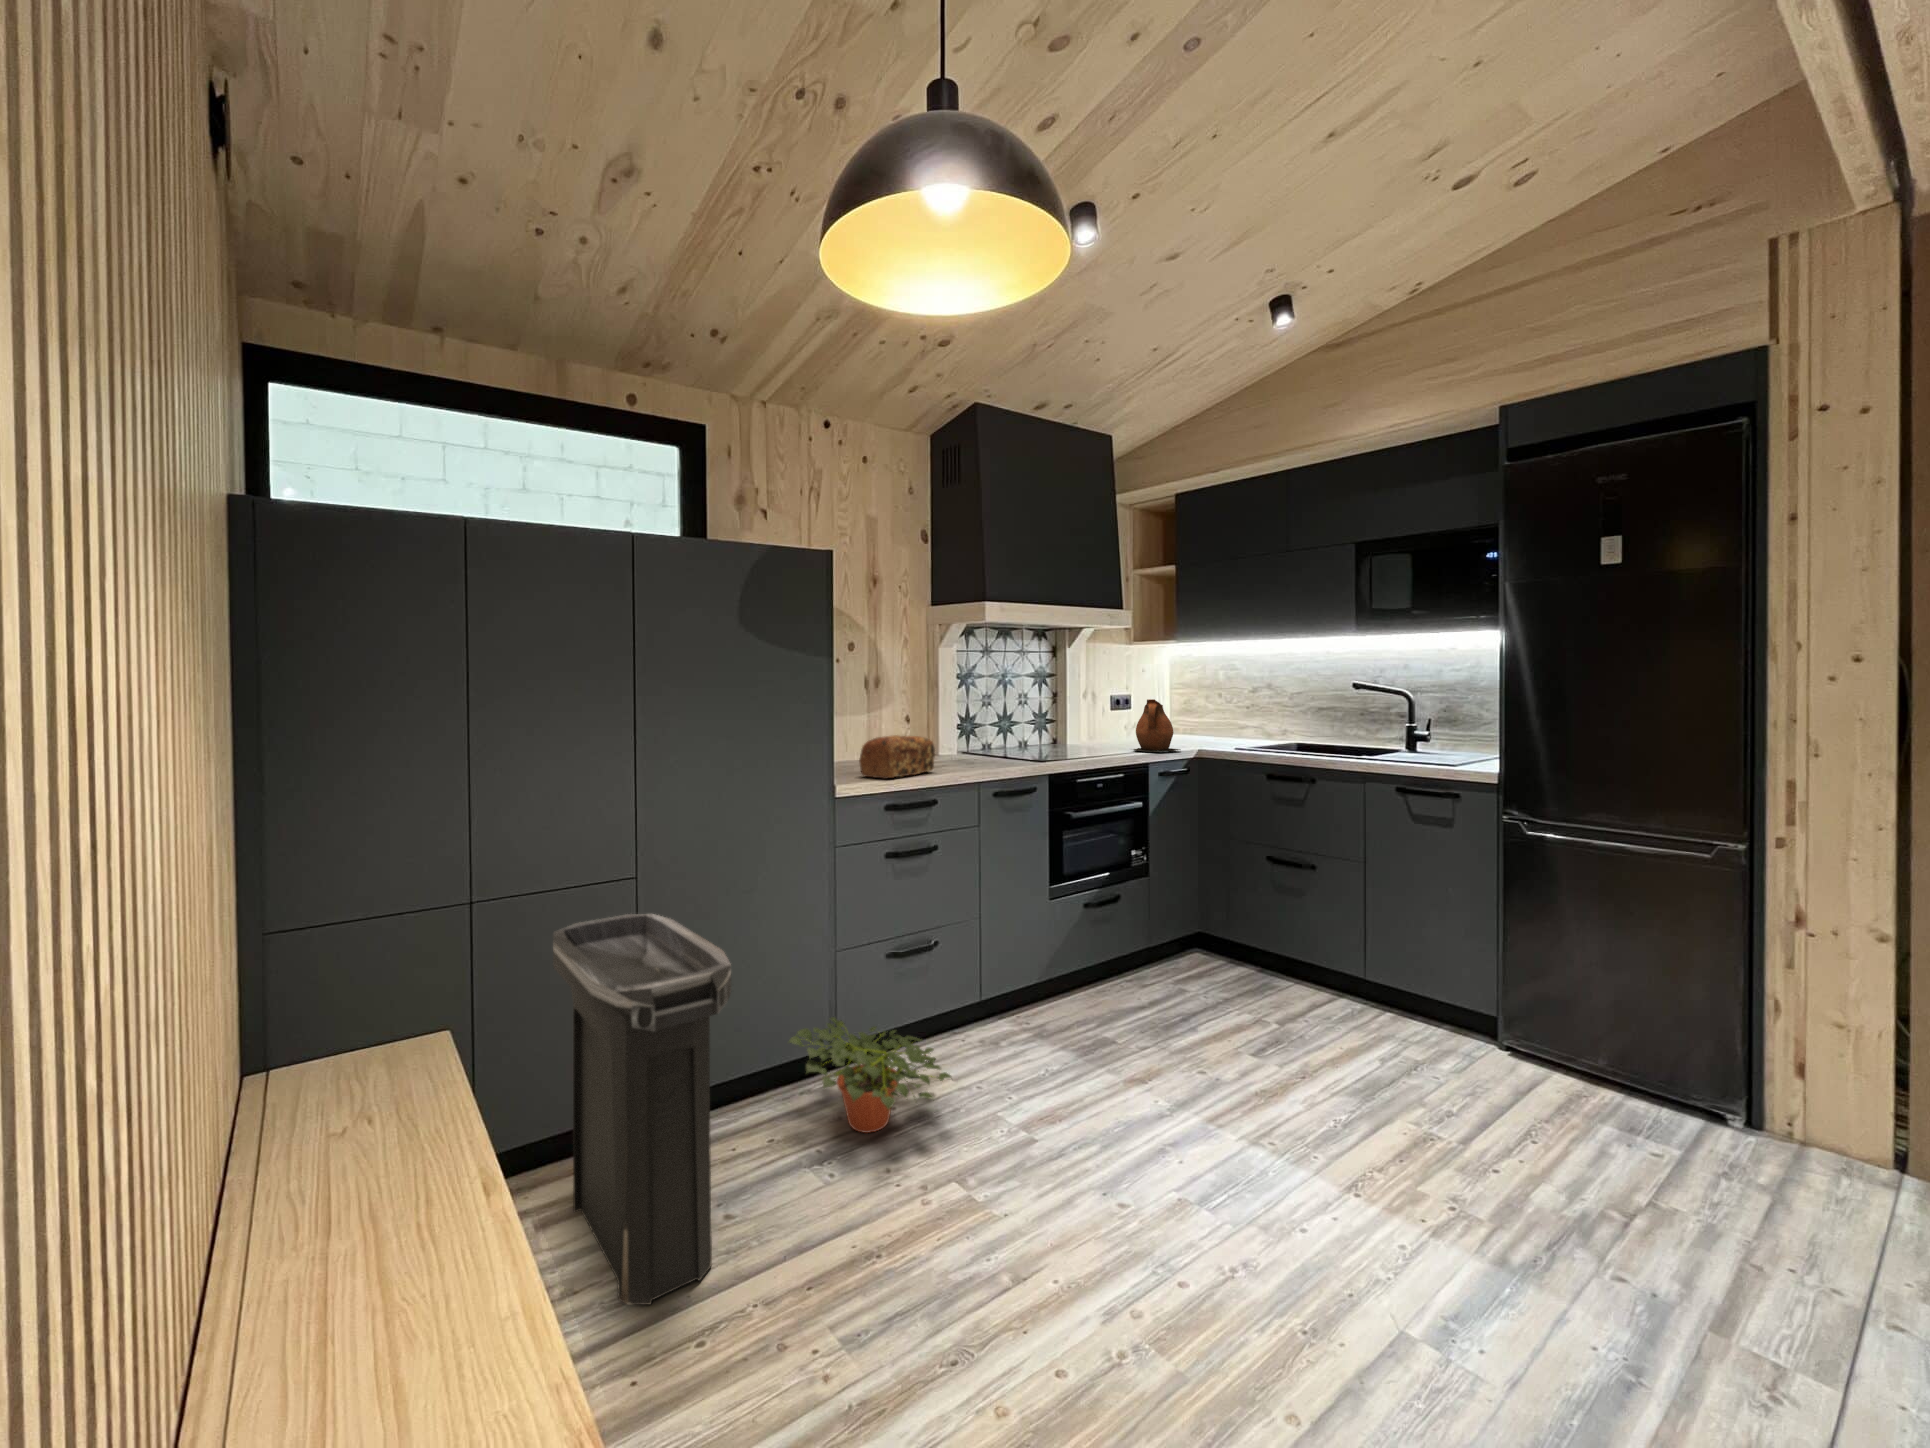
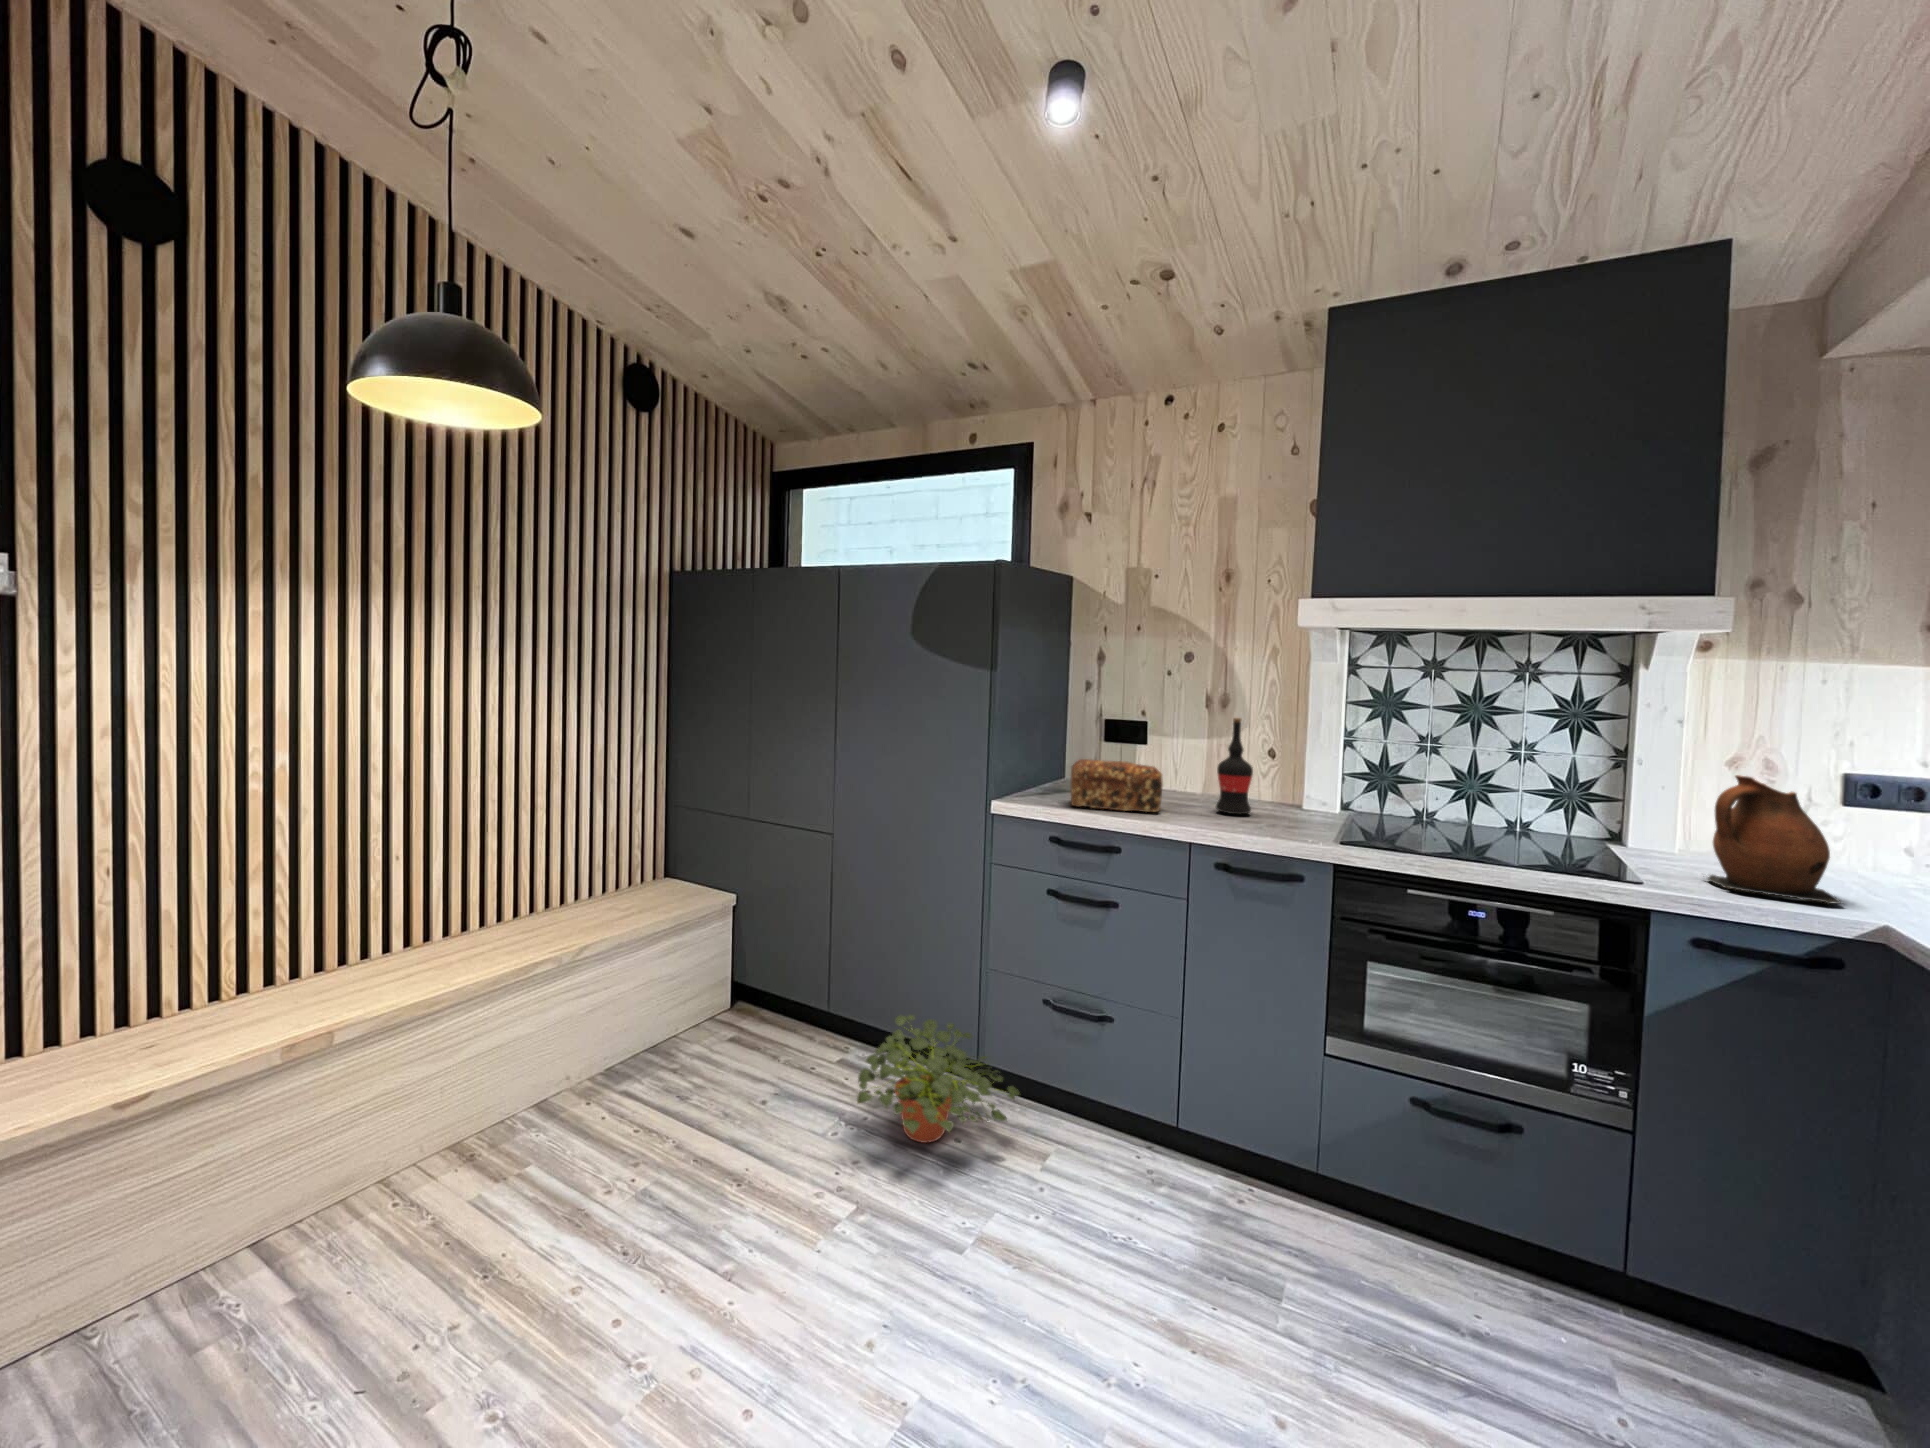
wine bottle: none [929,692,955,765] -> present [1216,718,1253,814]
trash can: present [553,914,731,1305] -> none [652,852,823,1111]

